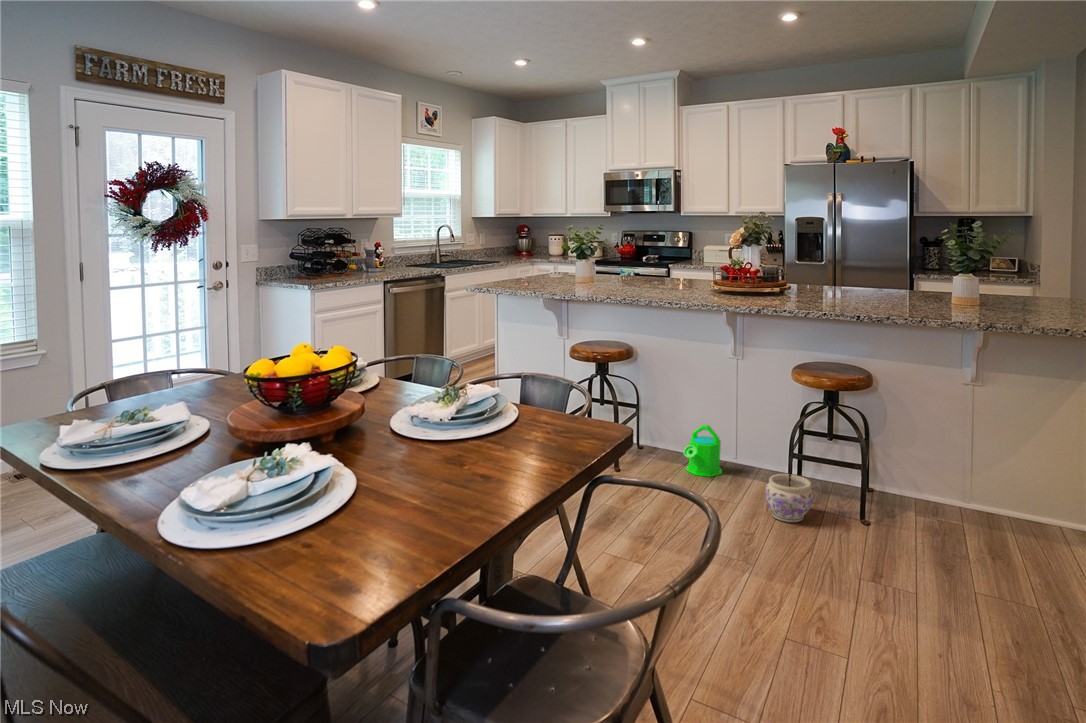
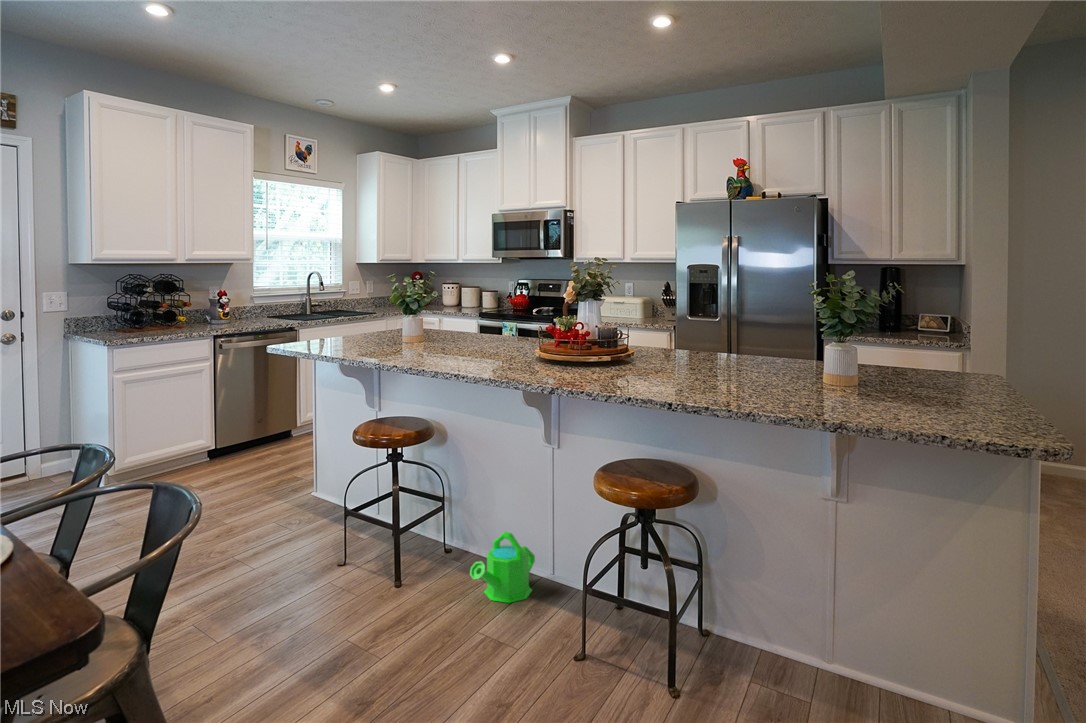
planter: present [765,474,814,523] -> none [539,615,603,692]

